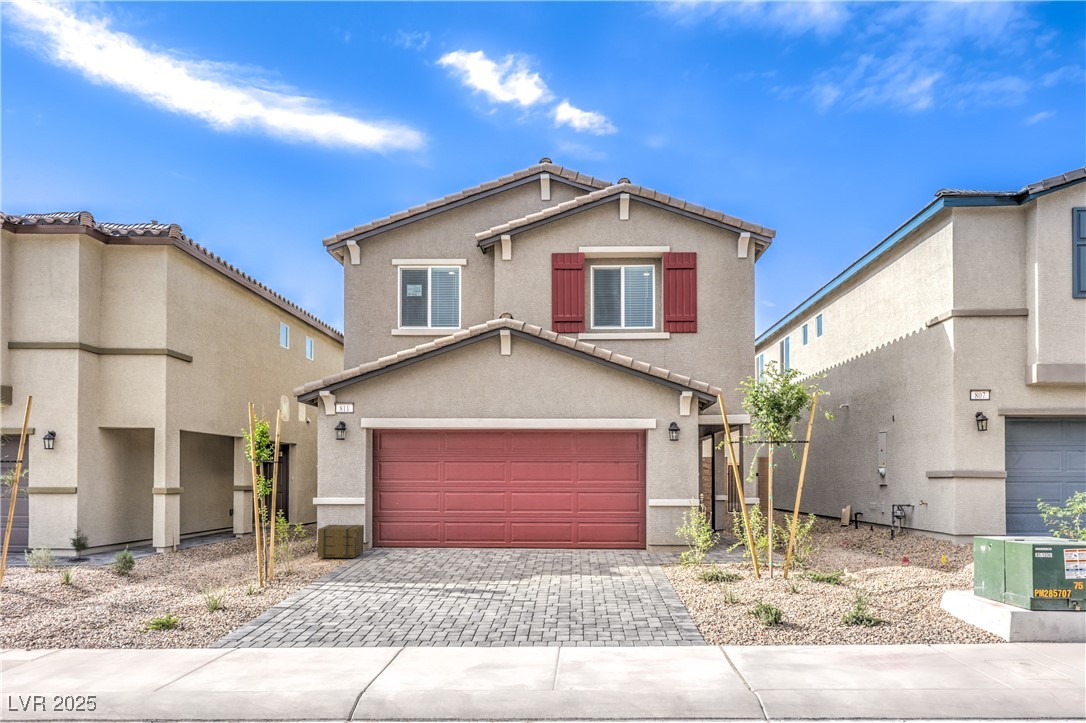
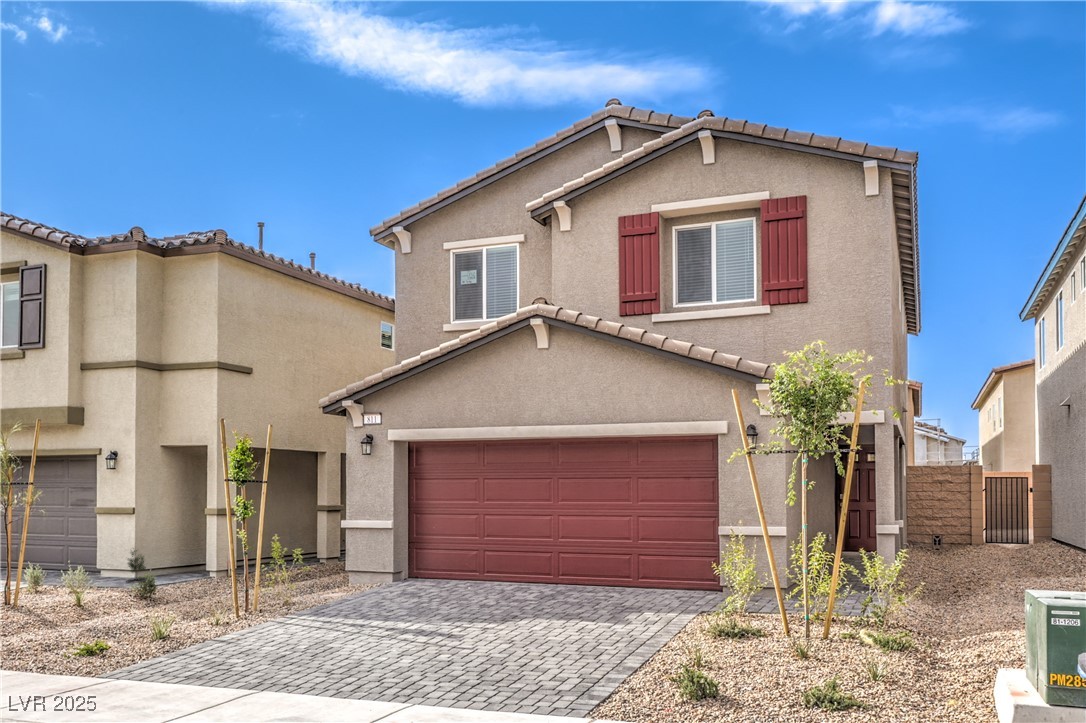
cardboard box: present [318,525,364,559] -> none [341,549,396,589]

